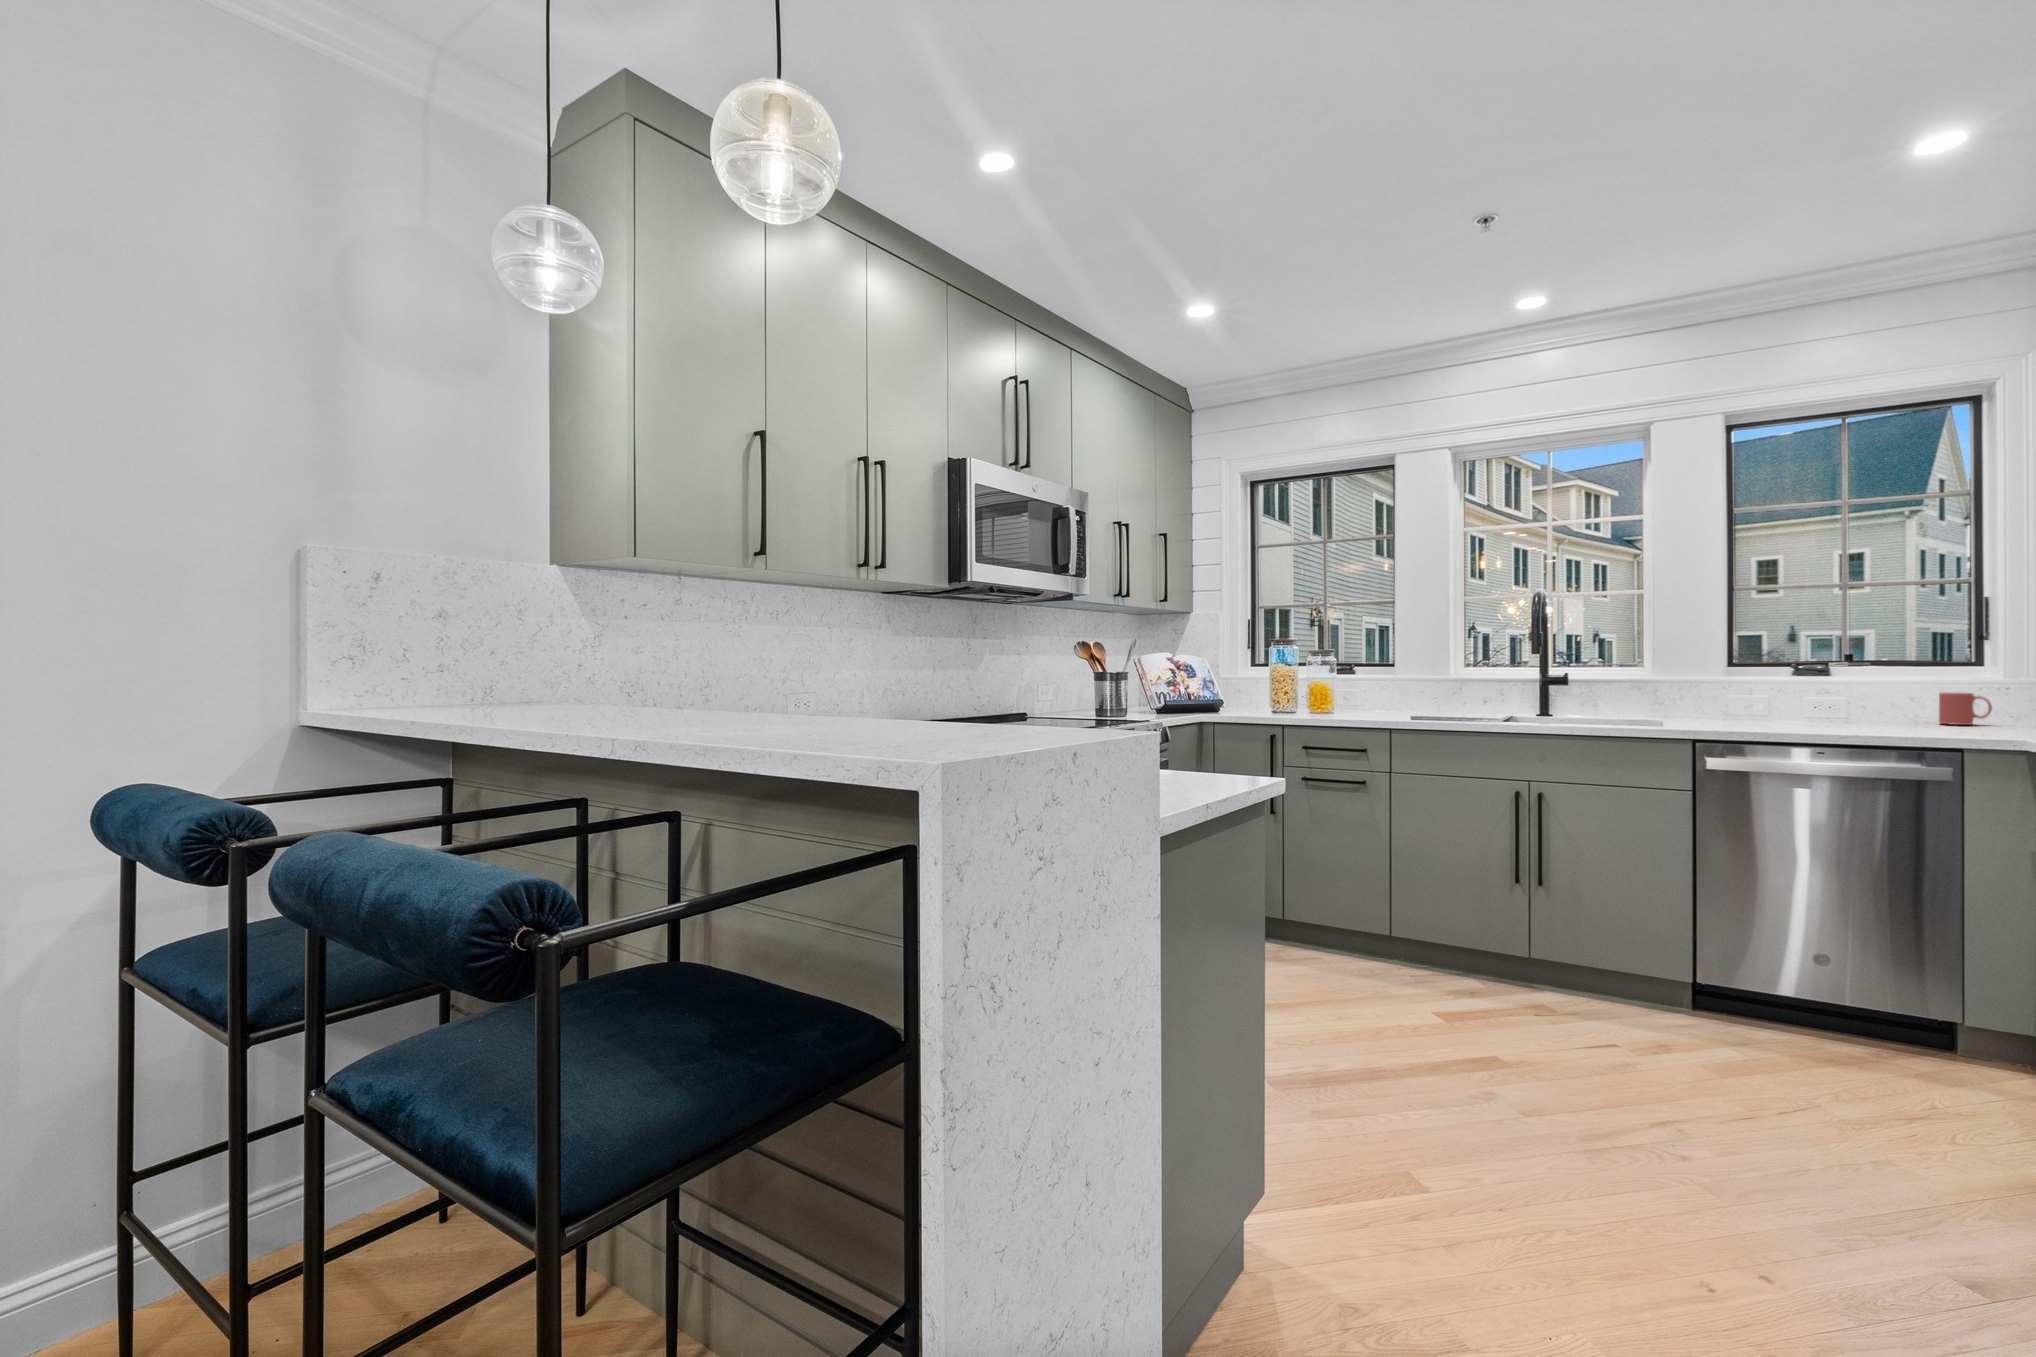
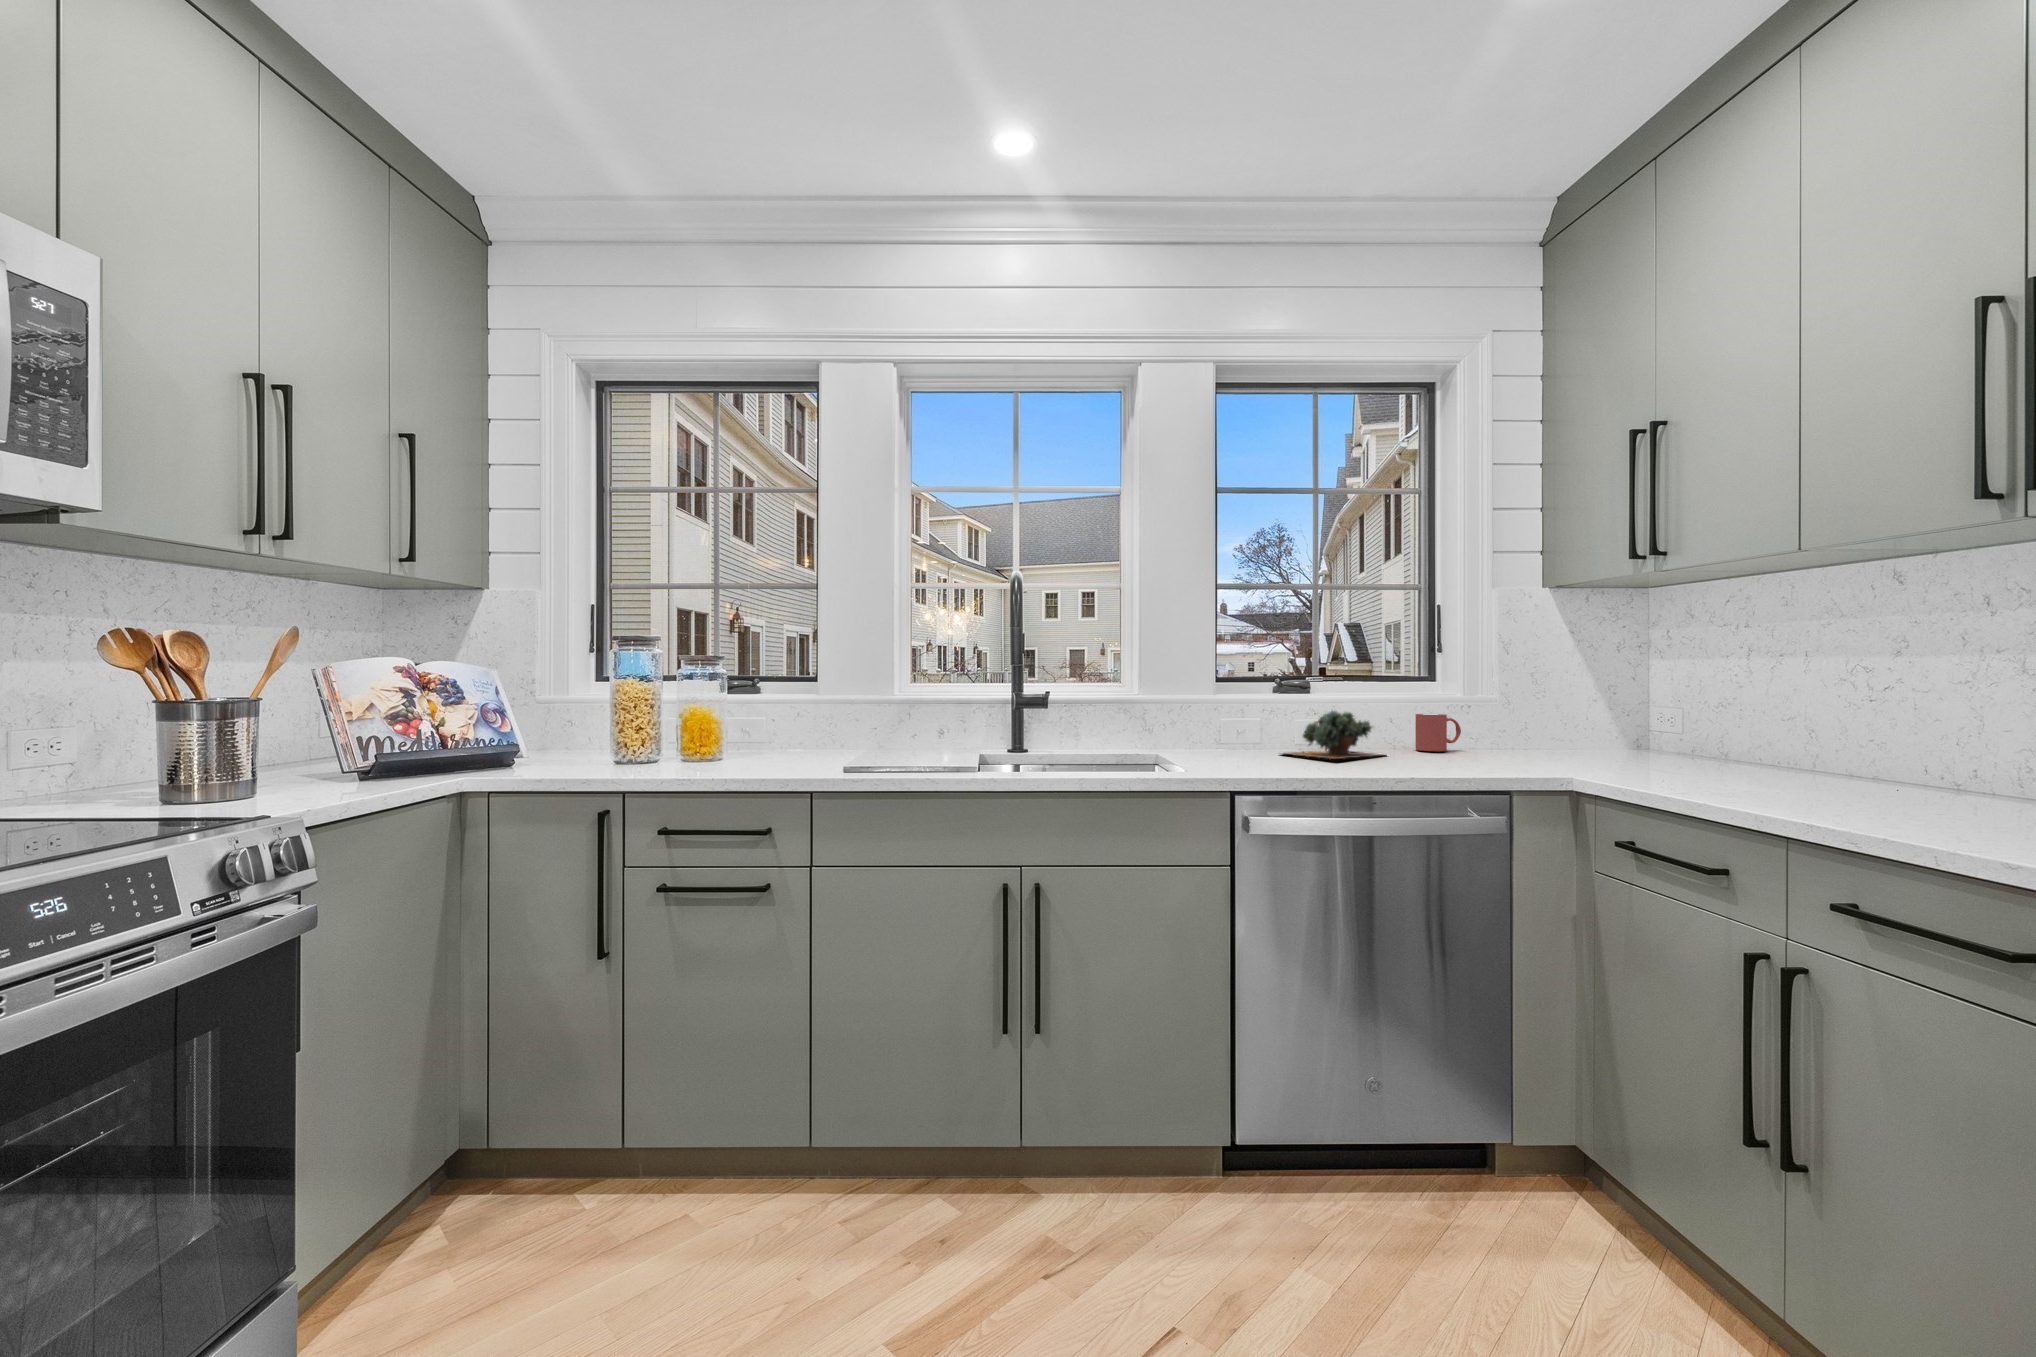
succulent plant: none [1779,688,1894,726] -> present [1284,711,1382,759]

